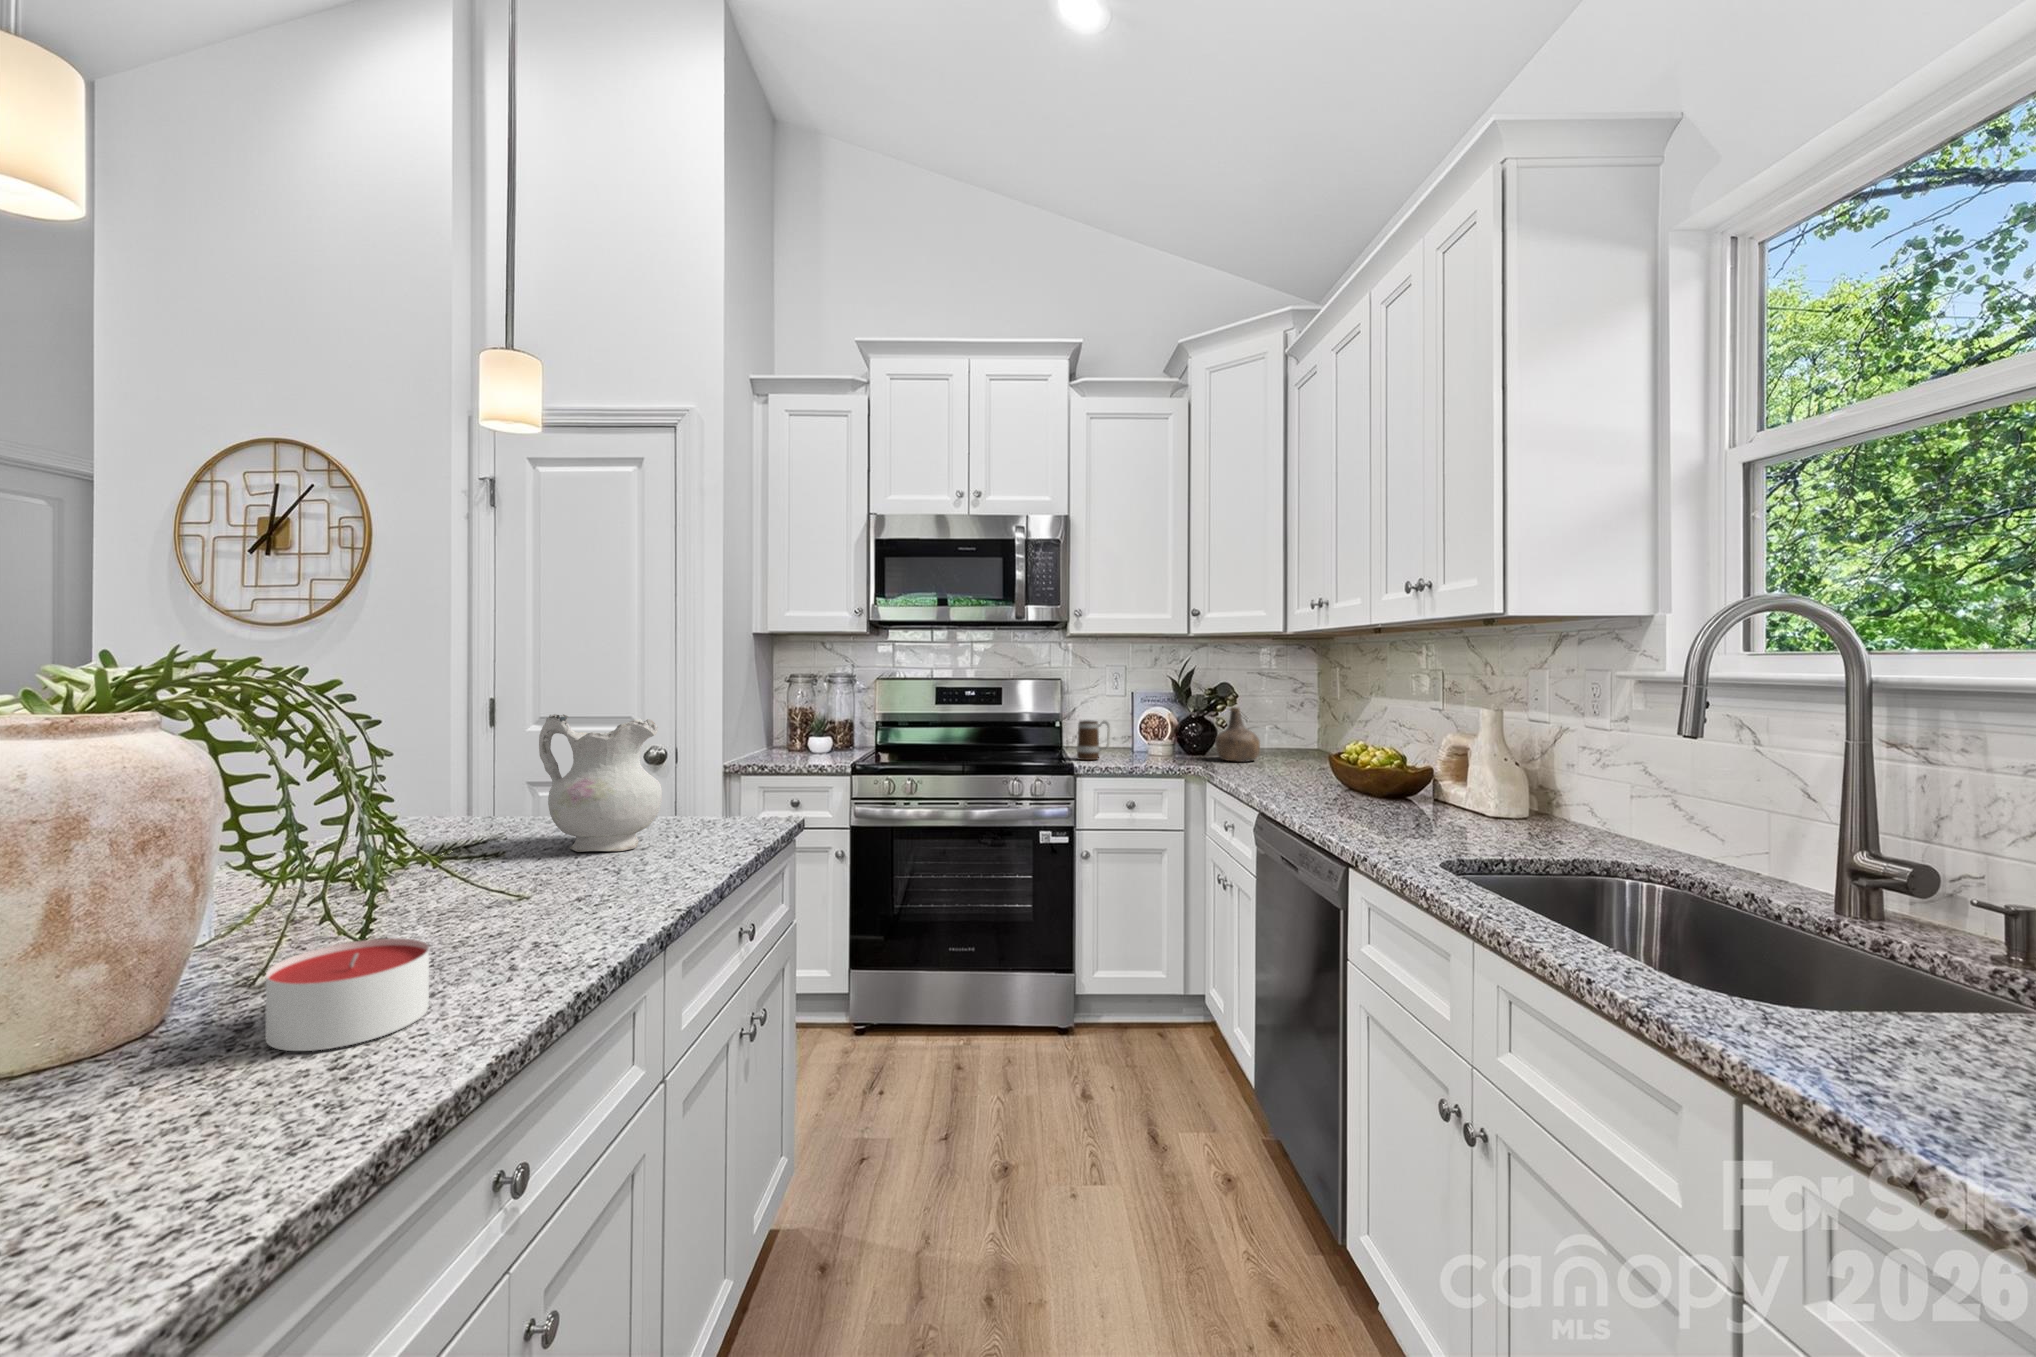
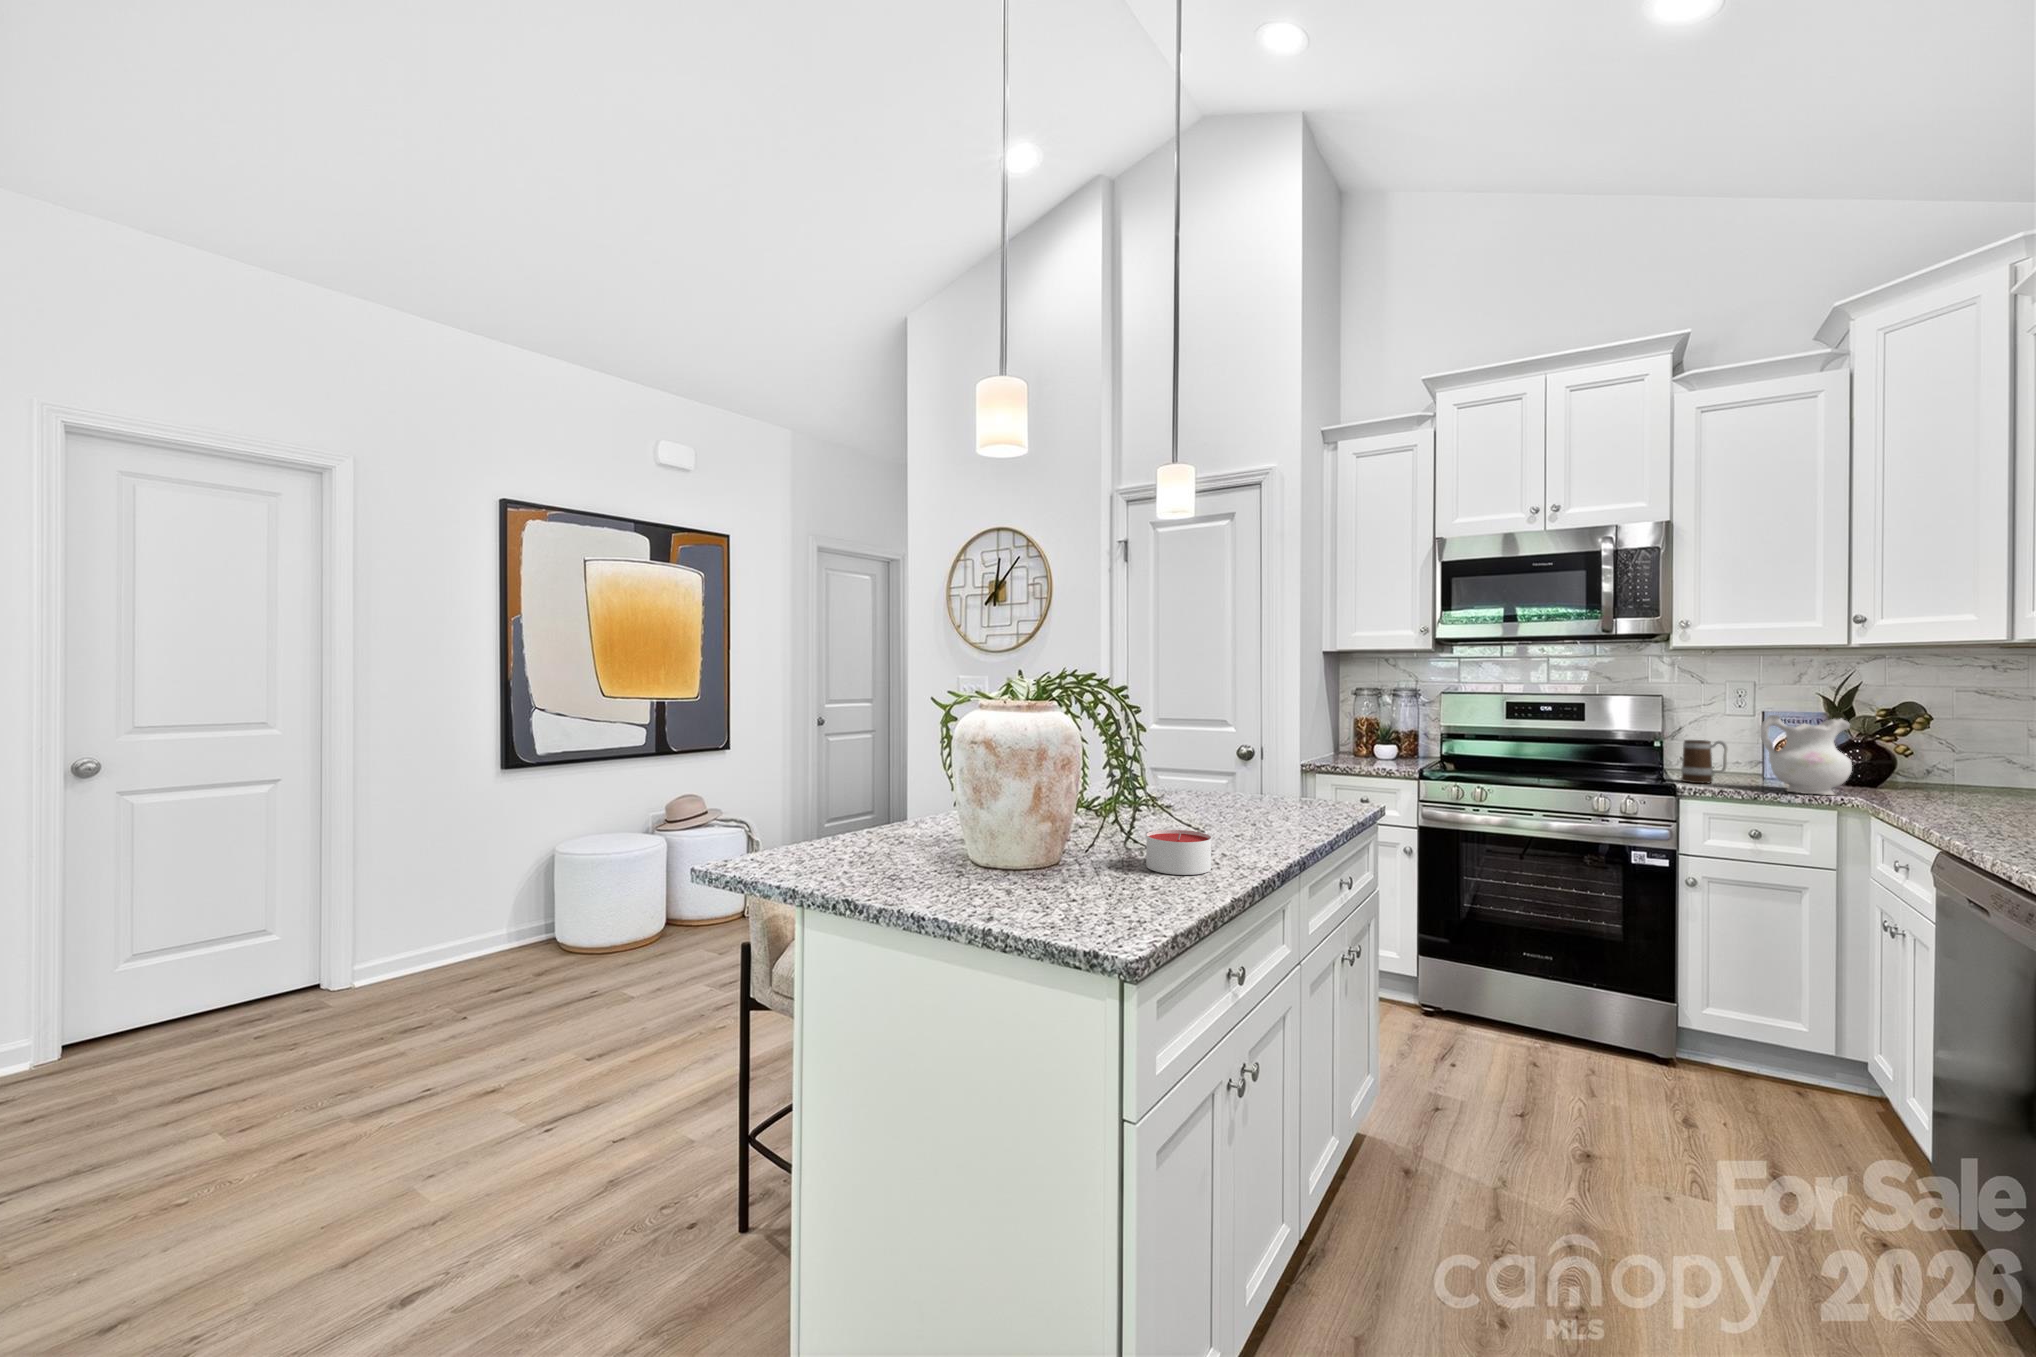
bottle: present [1215,707,1260,762] -> none [1891,731,1968,798]
ceramic pitcher: present [539,714,662,852] -> present [1760,715,1852,795]

